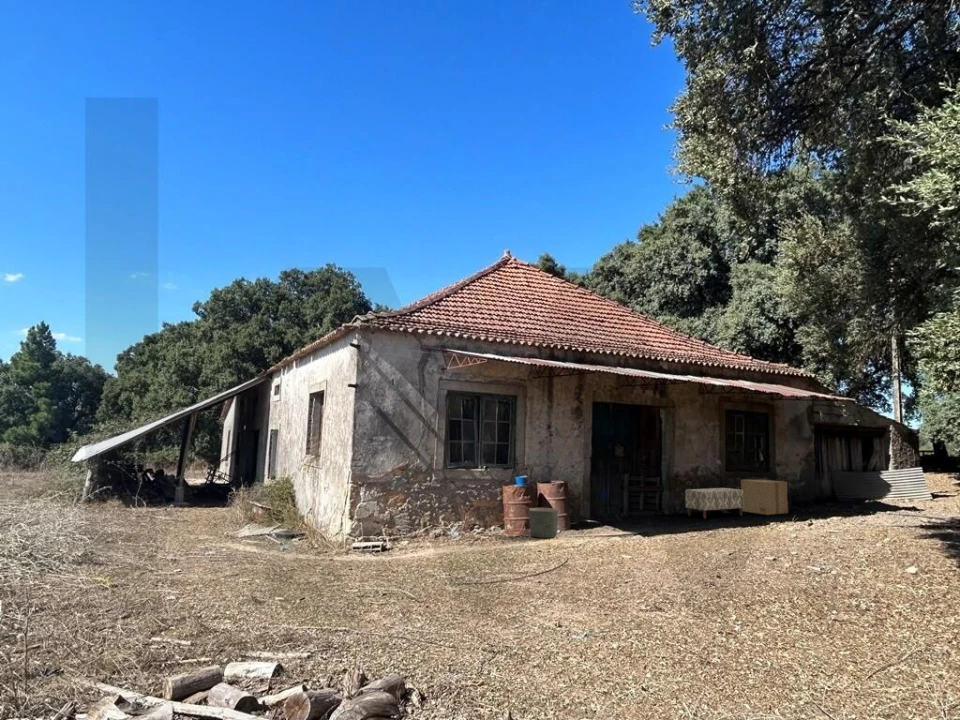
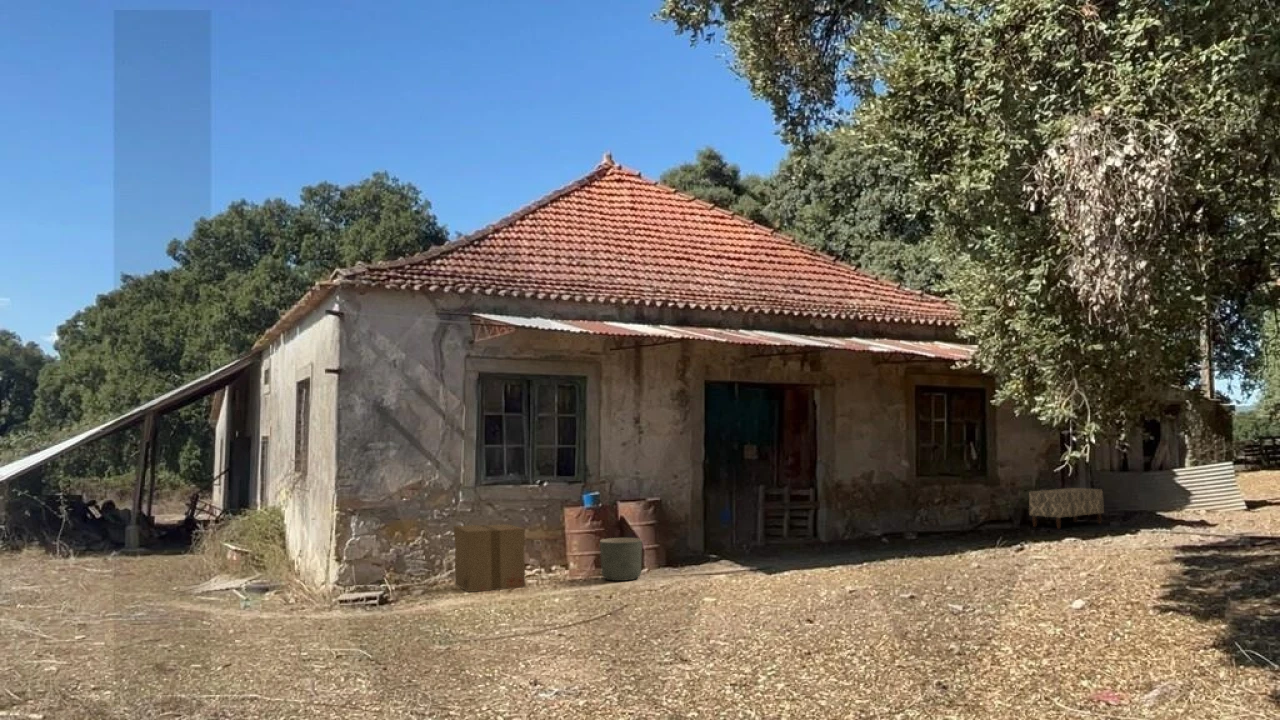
cardboard box: present [741,480,788,515] -> present [454,524,526,592]
bench: present [685,488,744,519] -> present [1029,488,1104,529]

